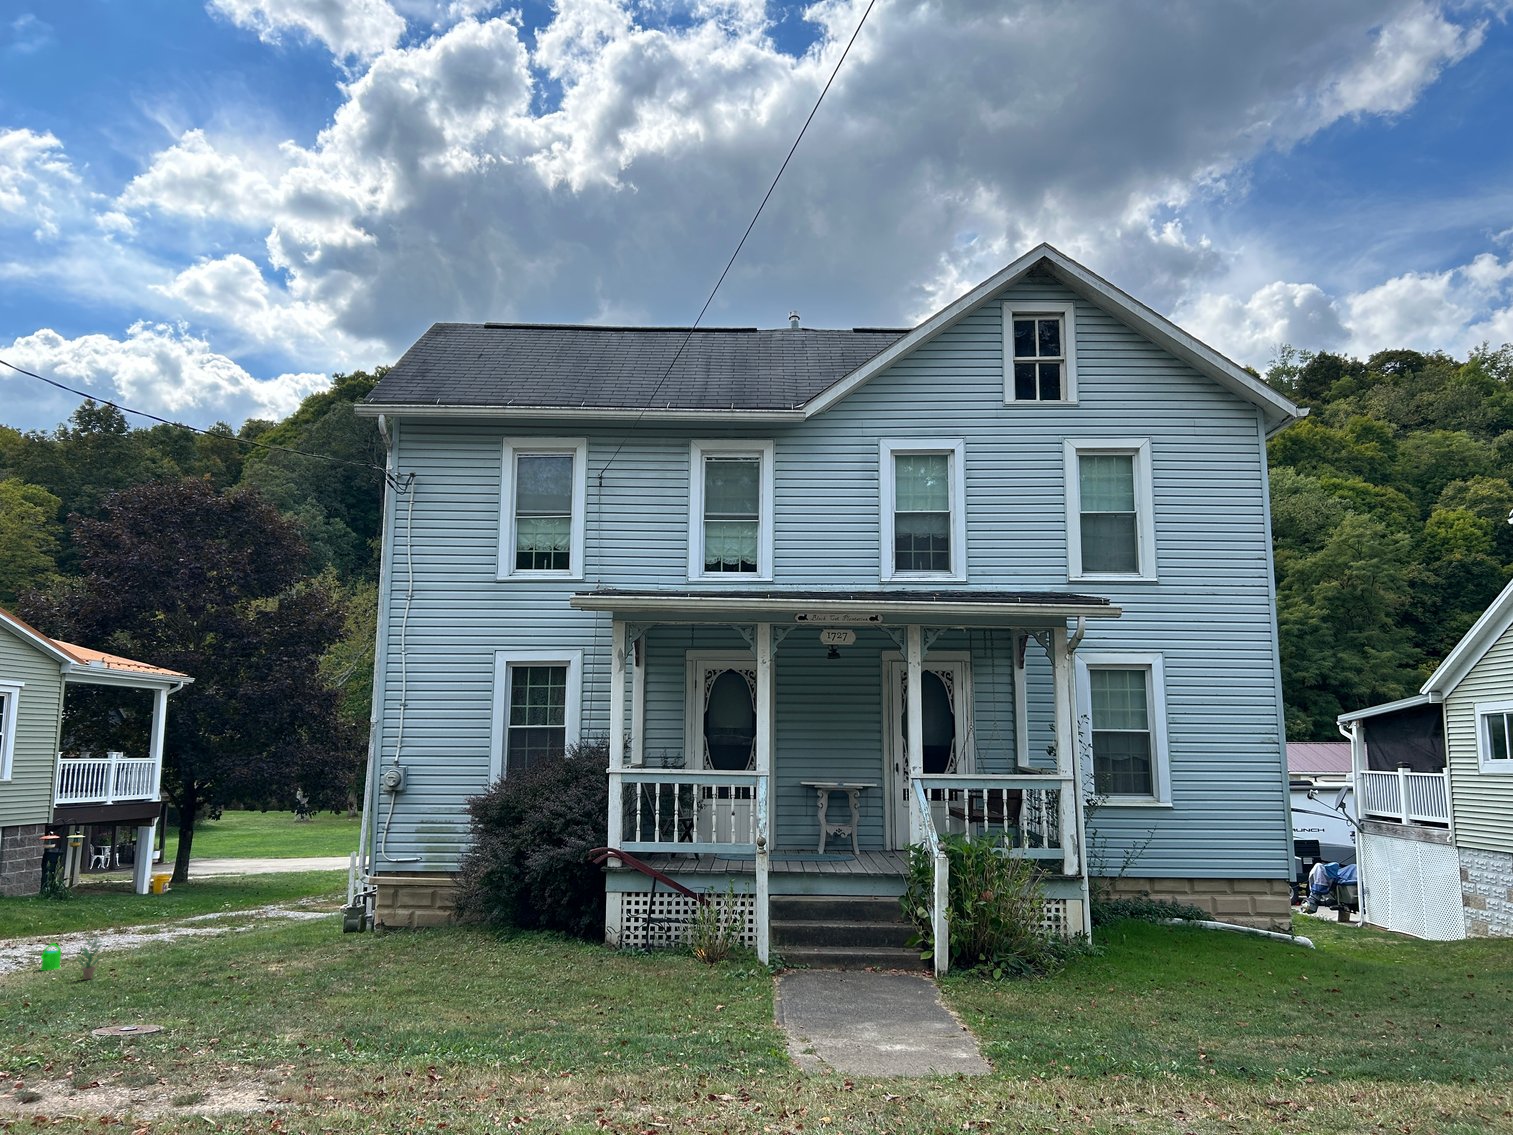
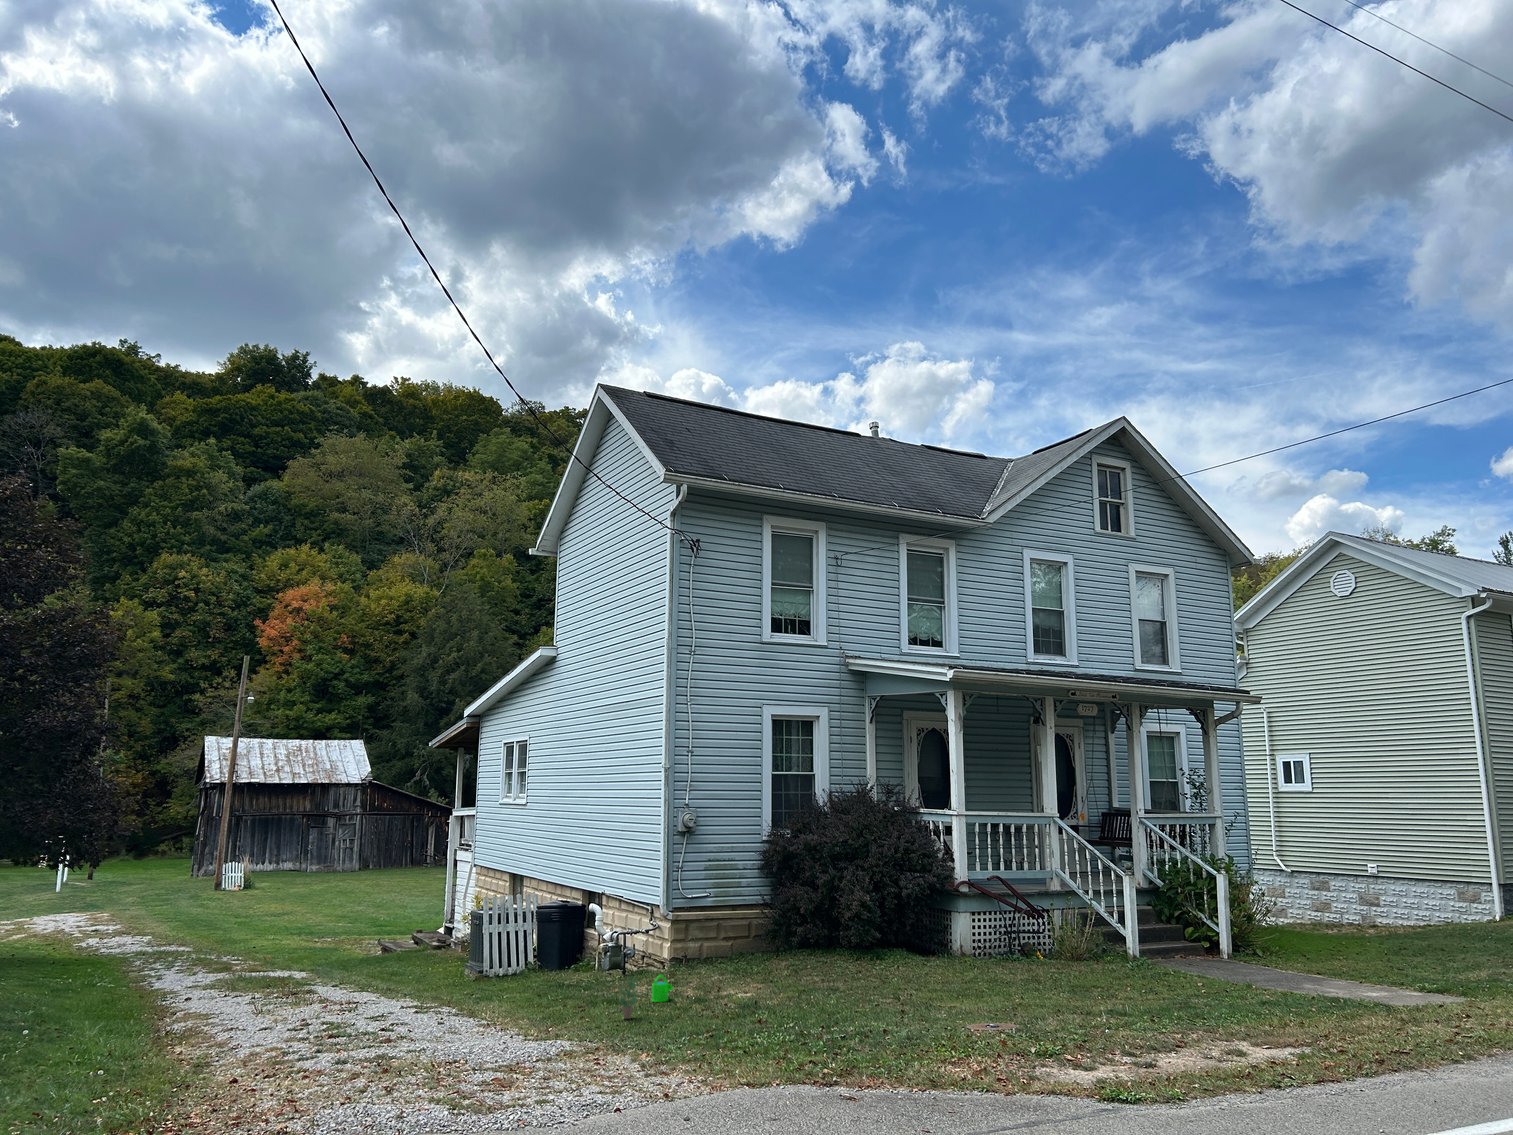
watering can: present [40,943,61,970] -> present [651,975,673,1002]

